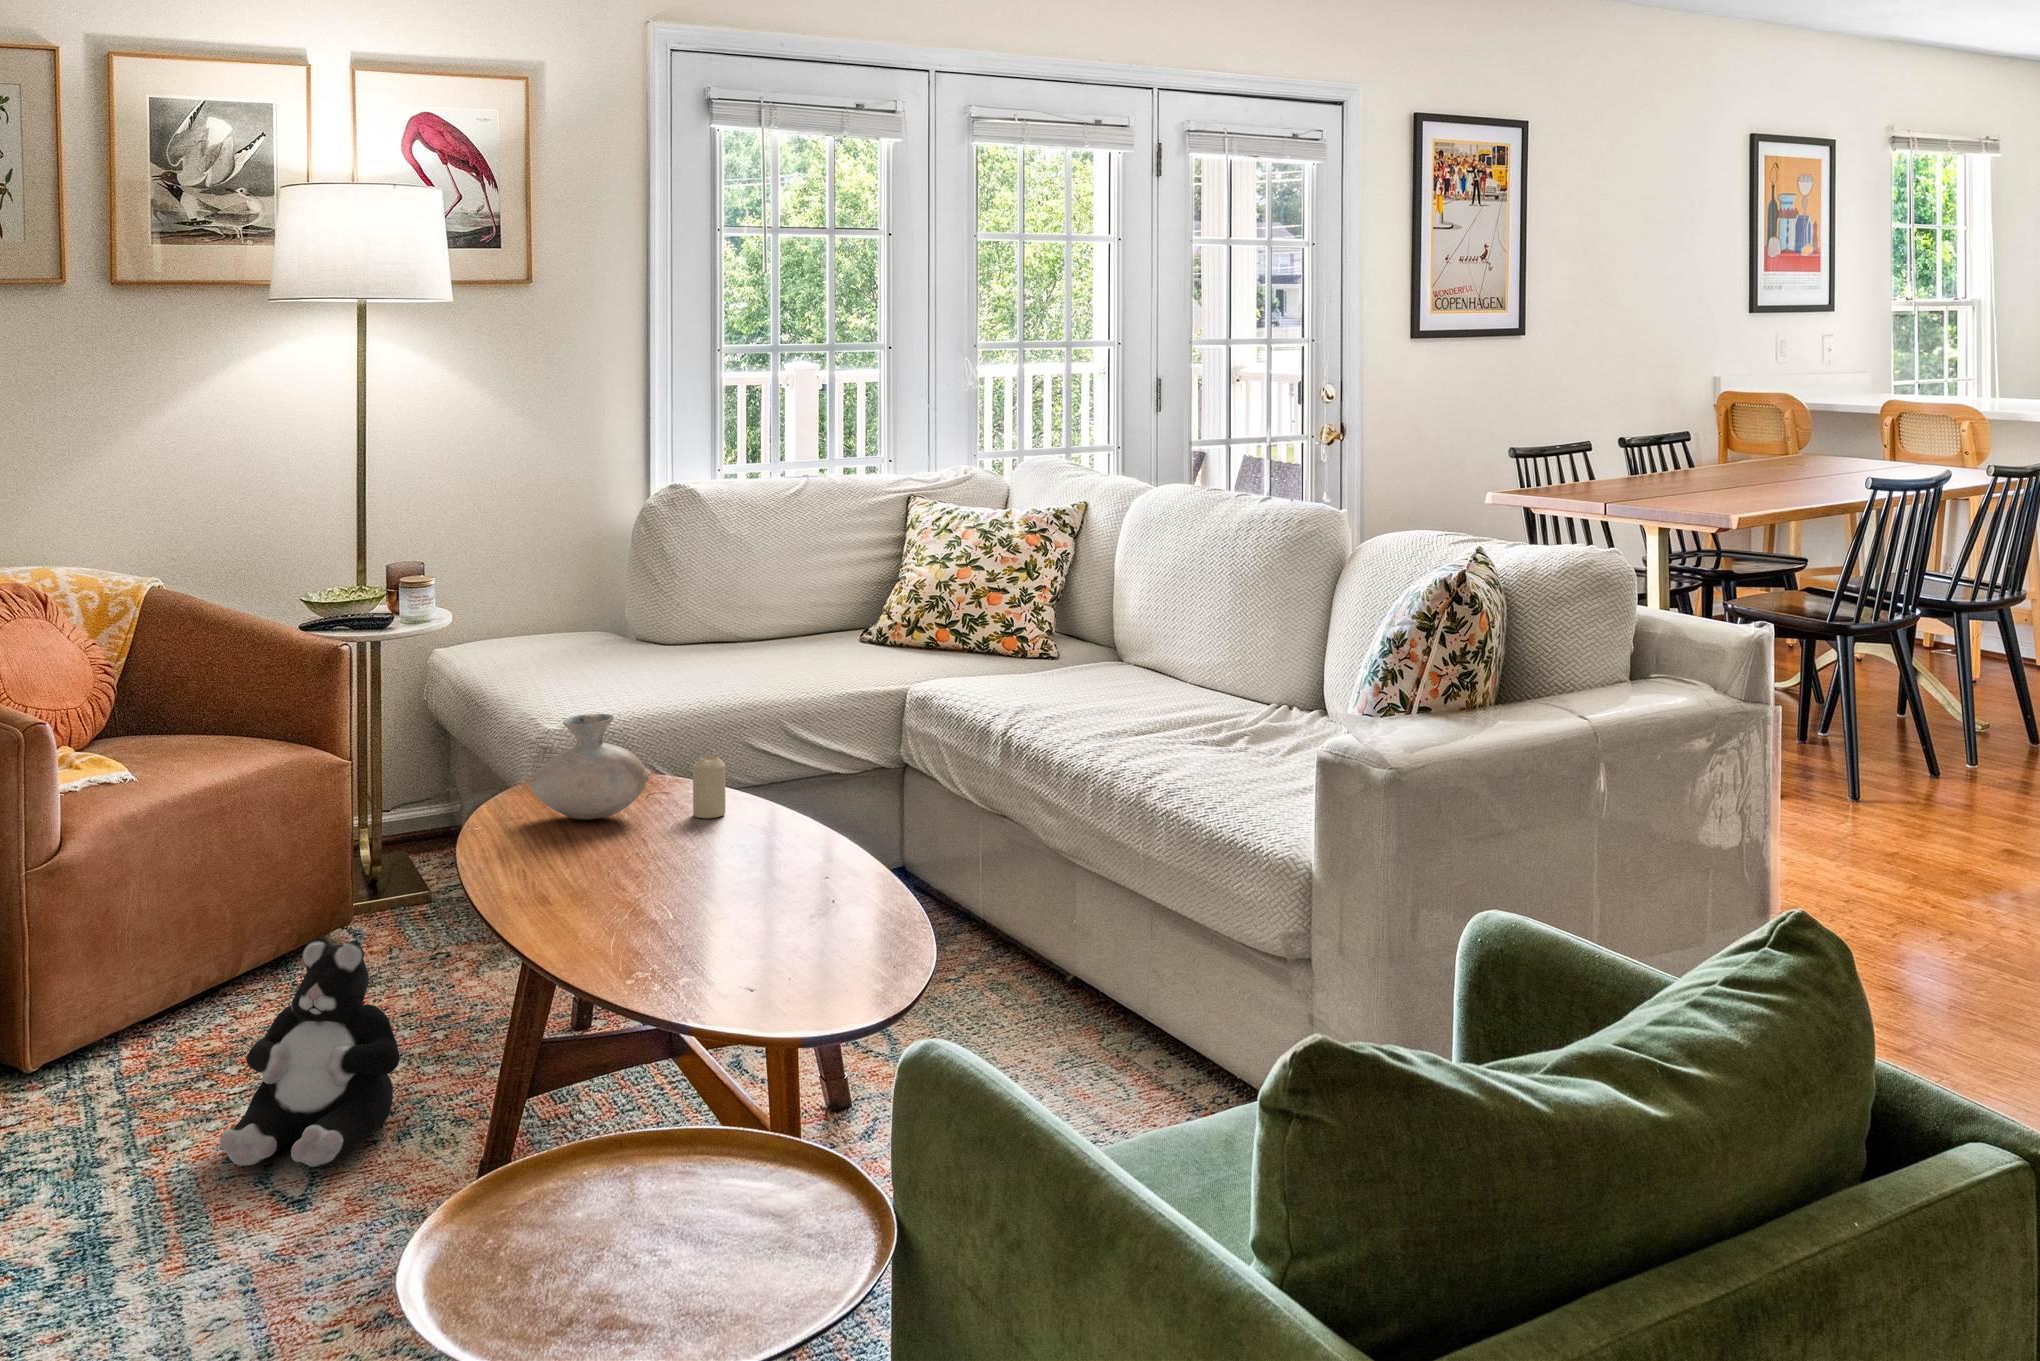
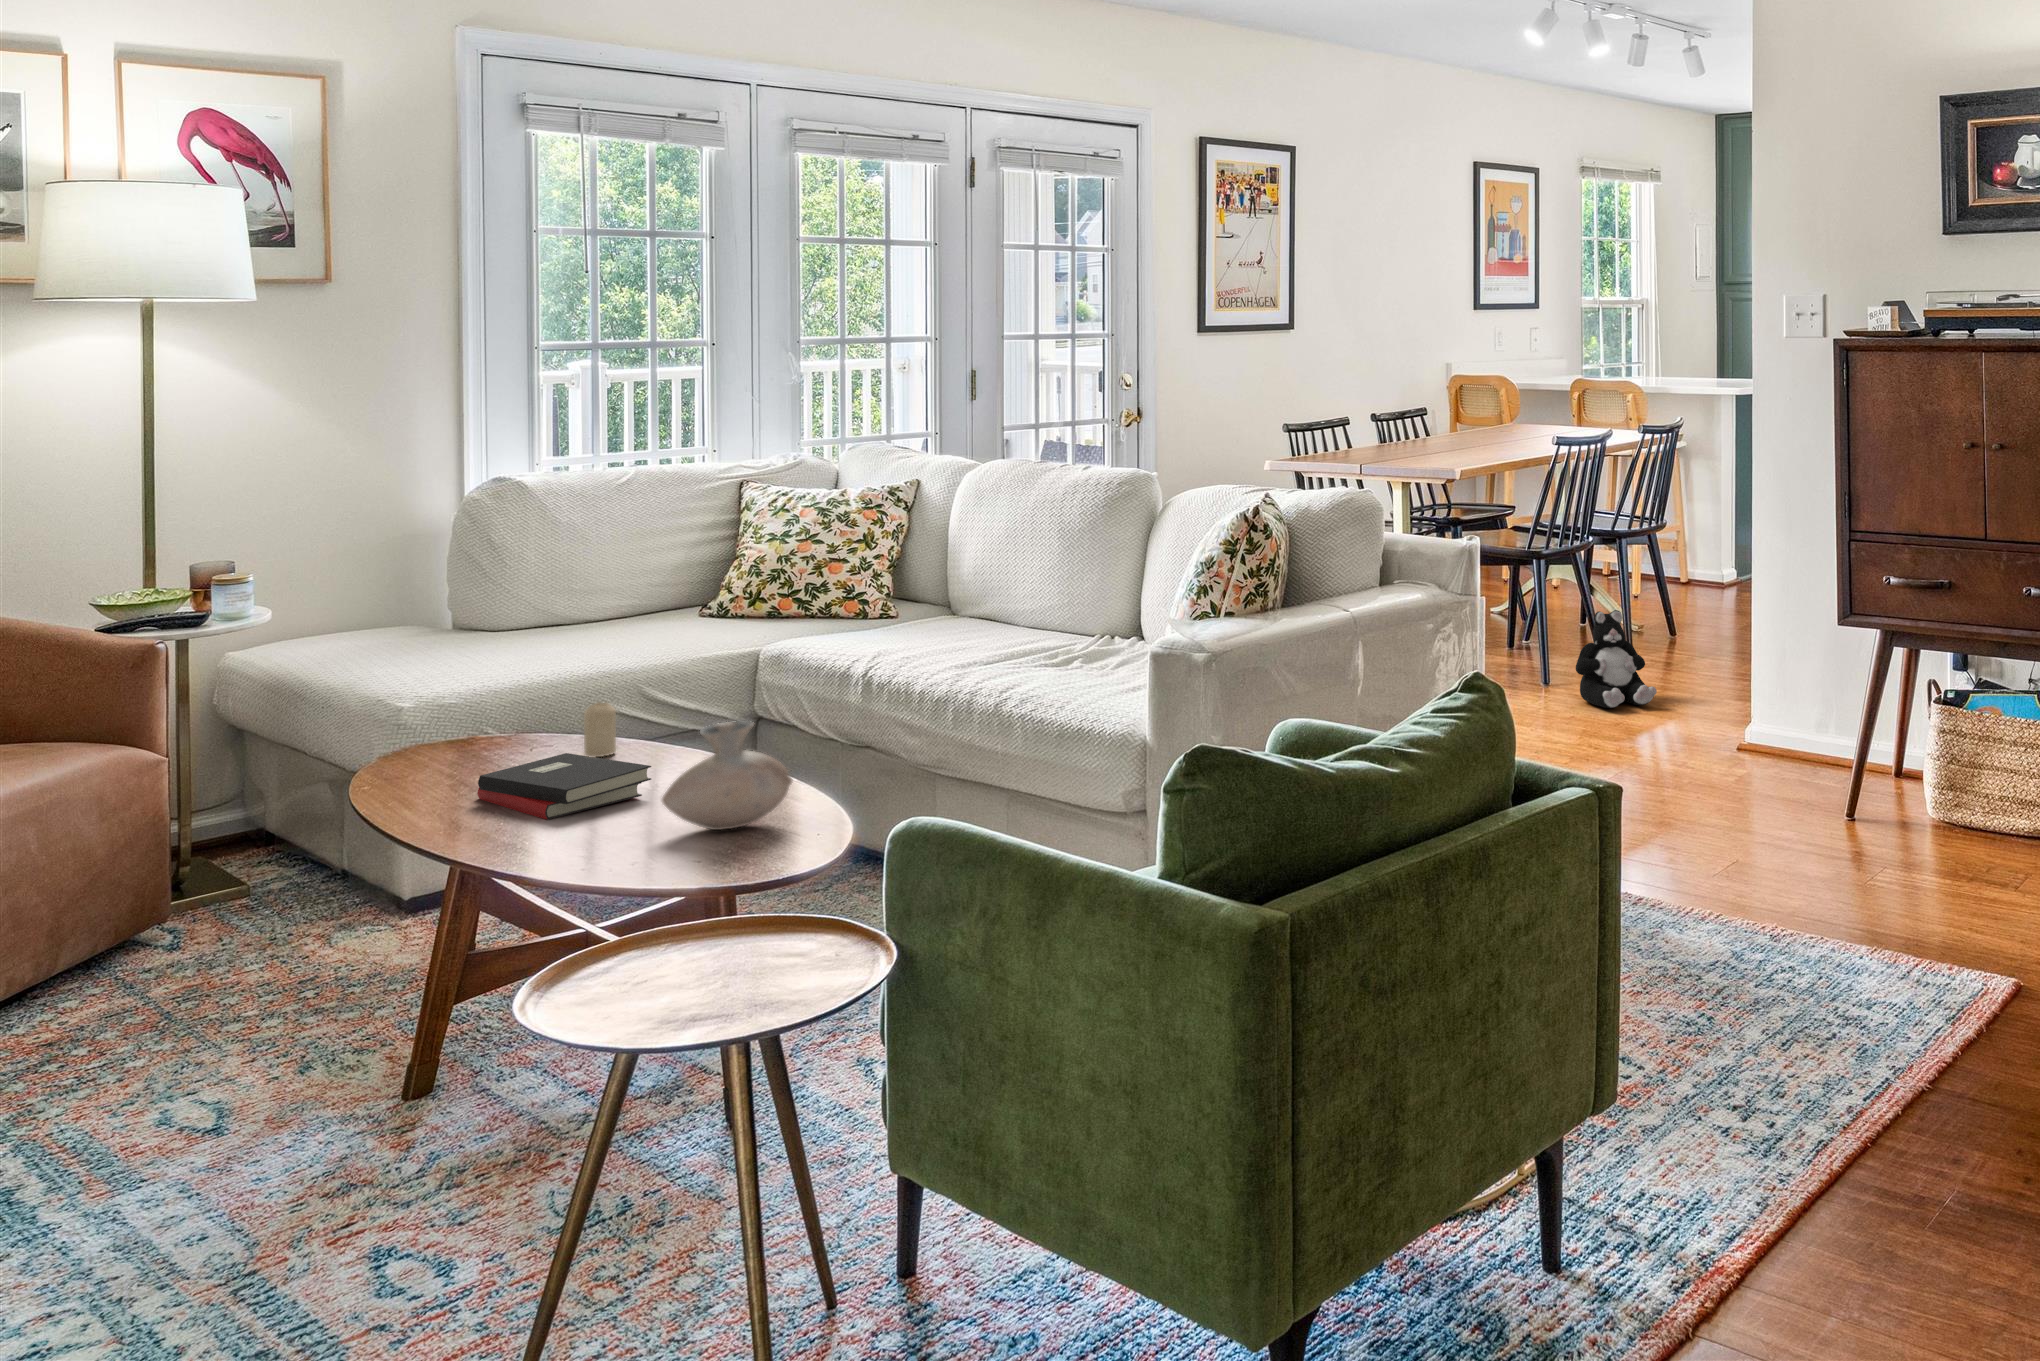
vase: present [529,714,649,819] -> present [662,721,792,830]
hardback book: none [568,817,739,902] -> present [477,753,651,820]
plush toy: present [220,940,400,1167] -> present [1576,610,1657,708]

